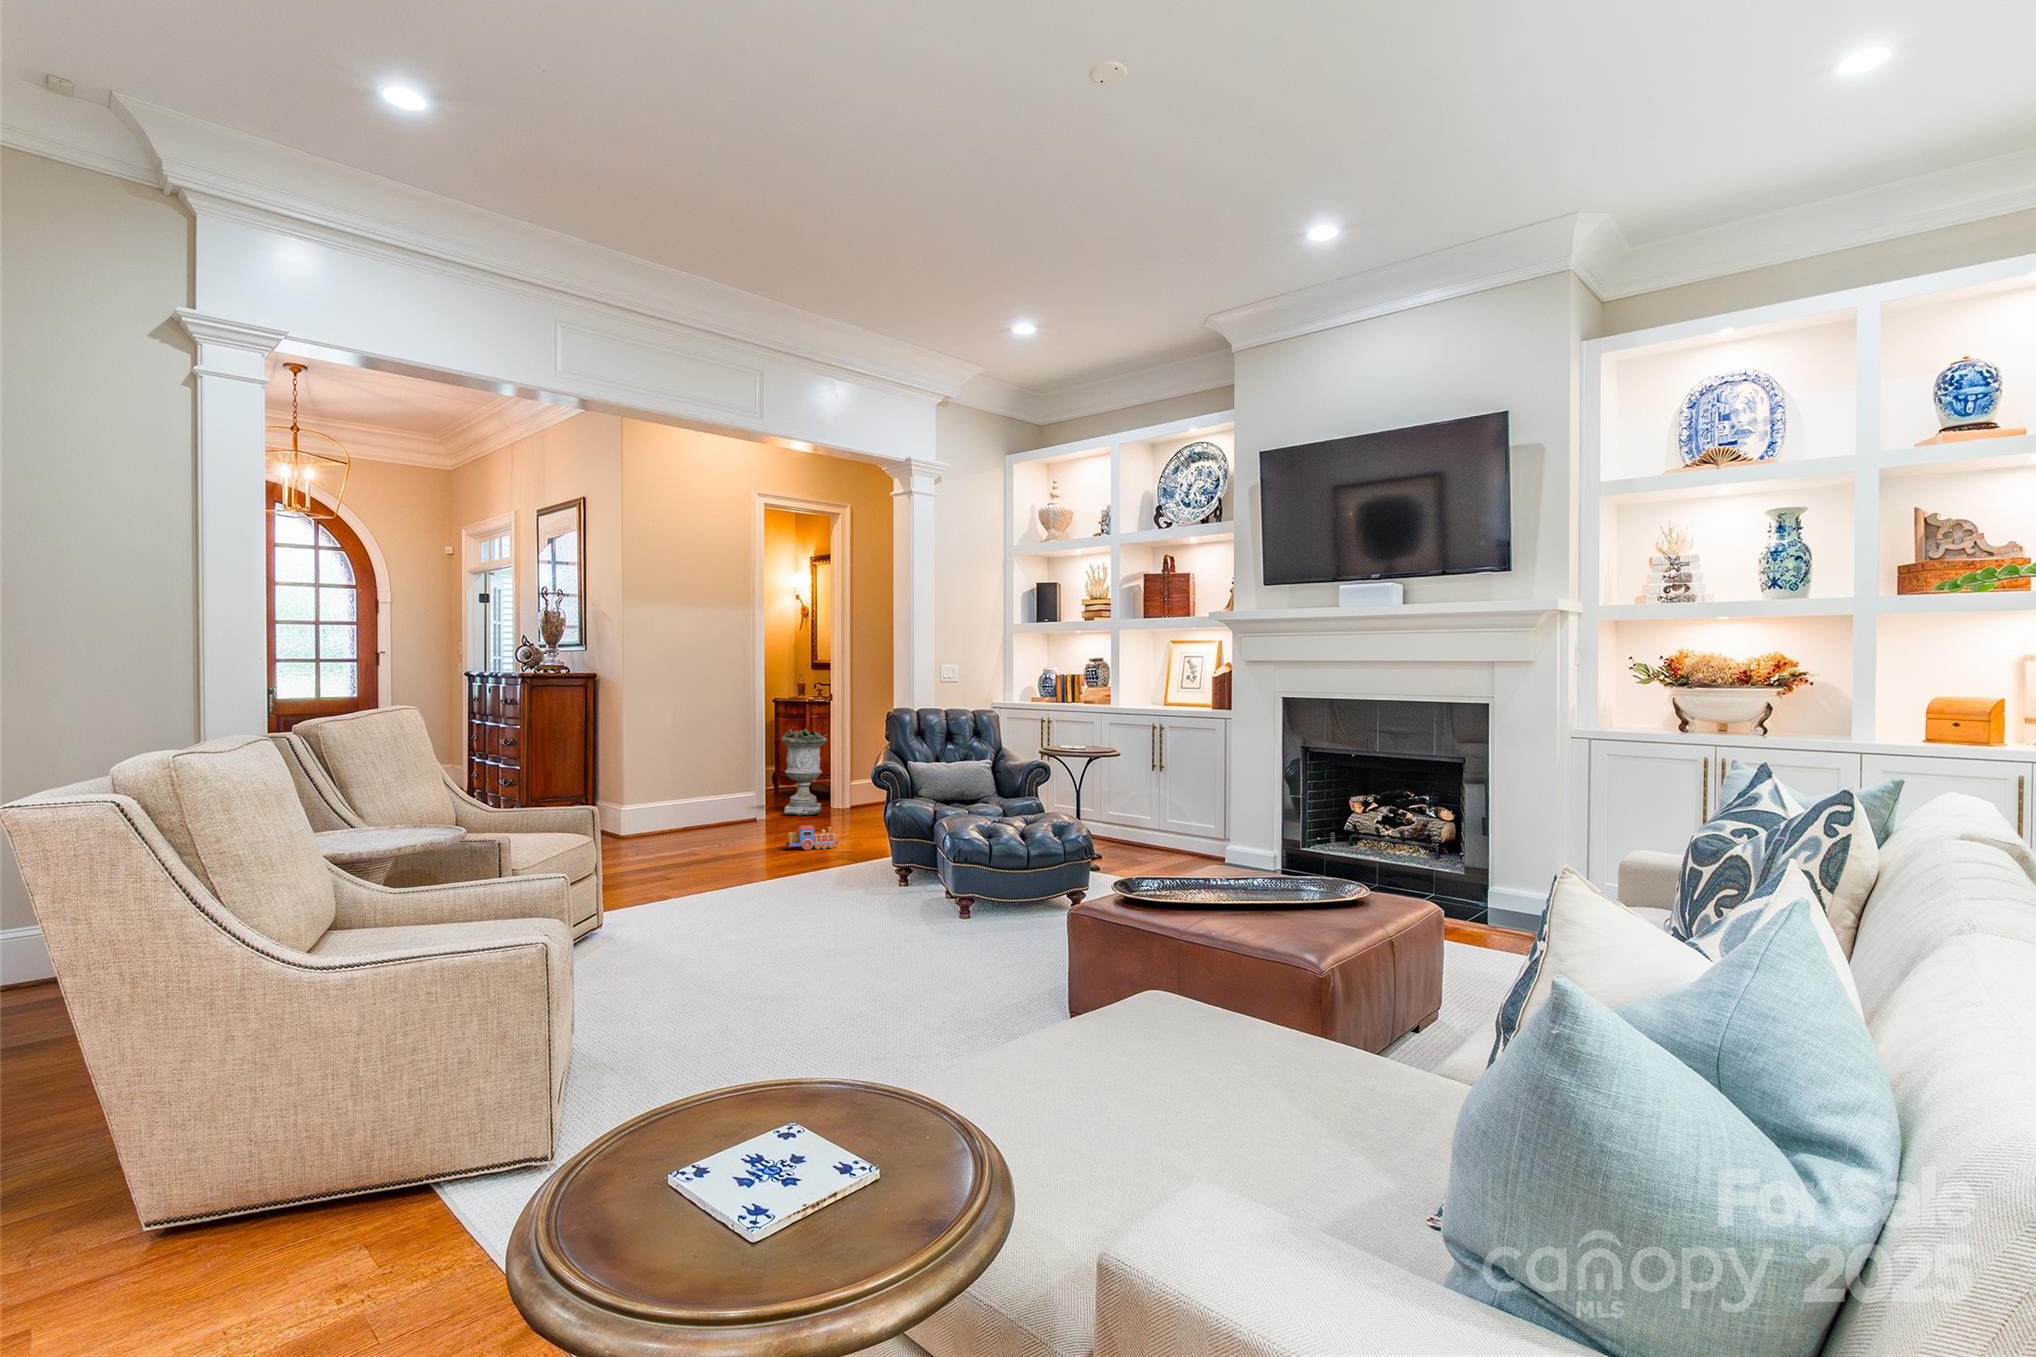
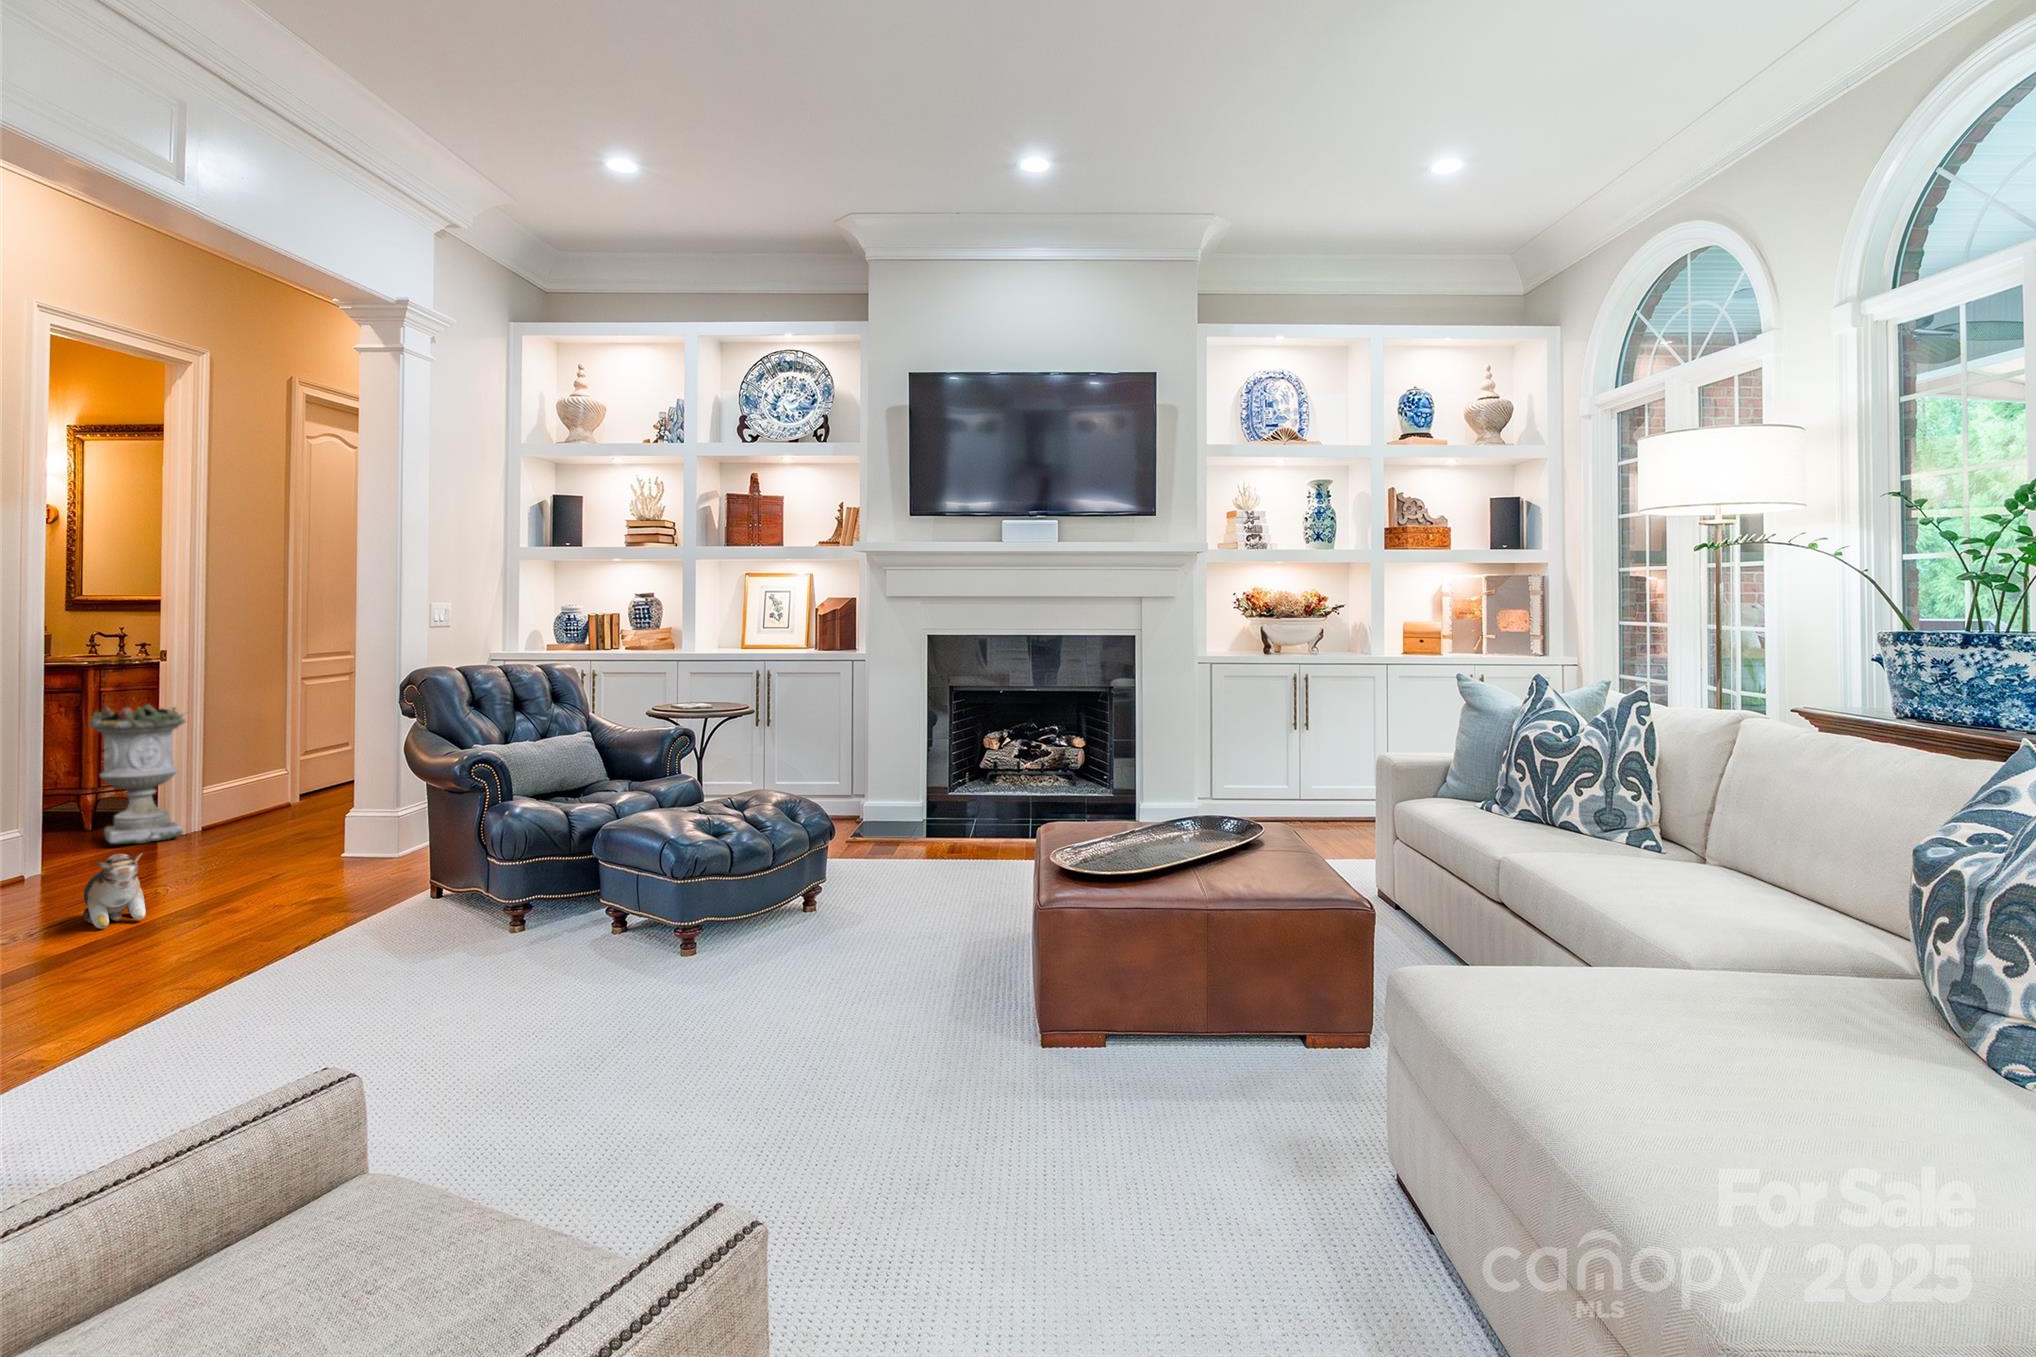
plush toy: none [720,813,748,856] -> present [83,853,146,929]
toy train: present [786,825,838,850] -> none [216,851,315,894]

